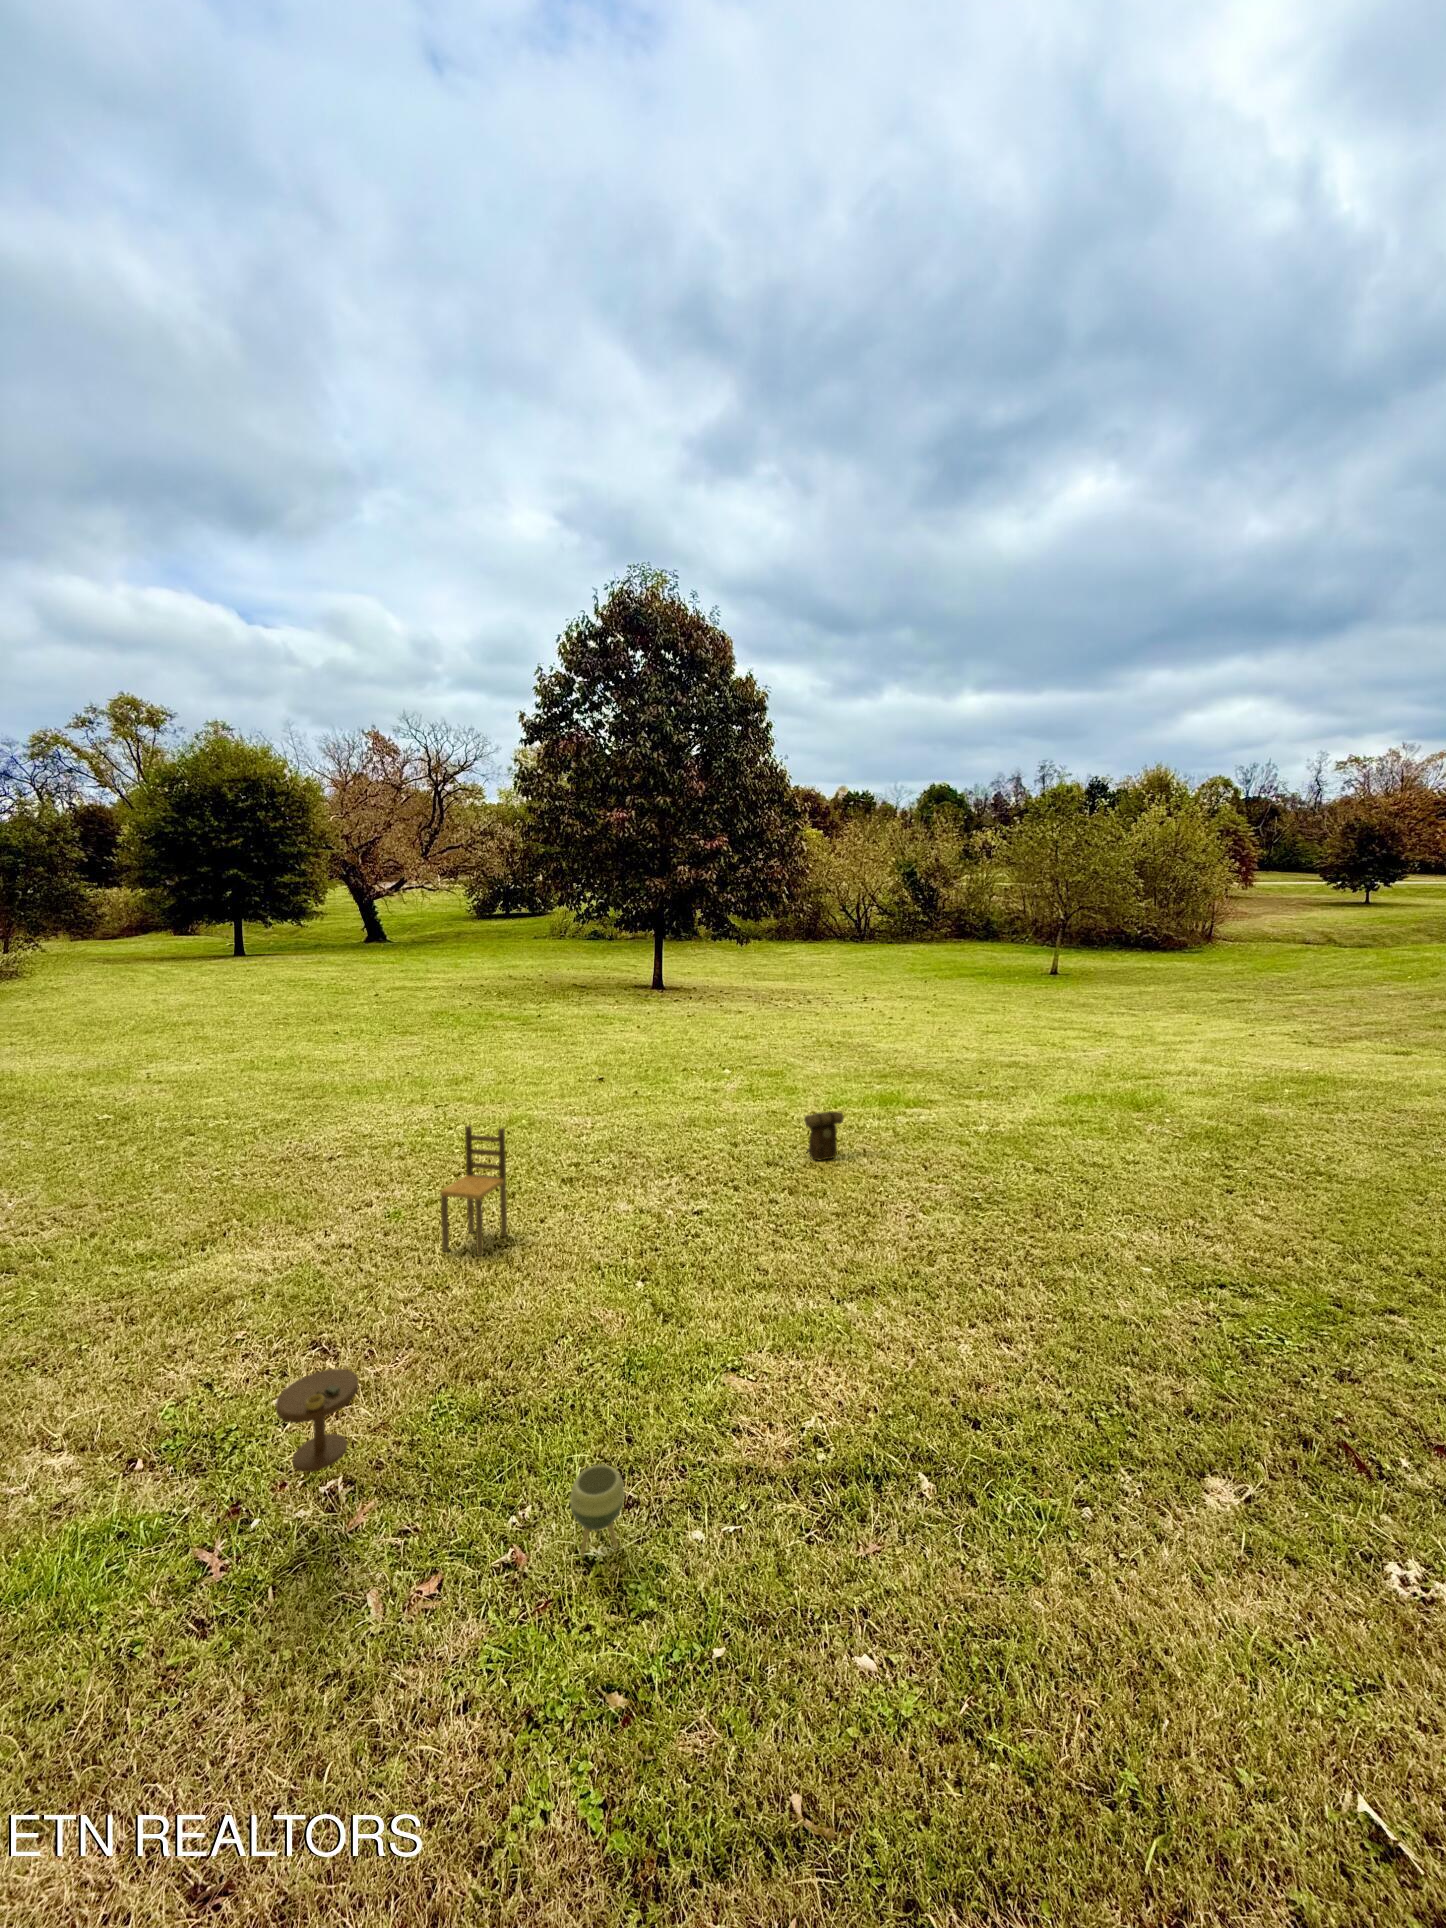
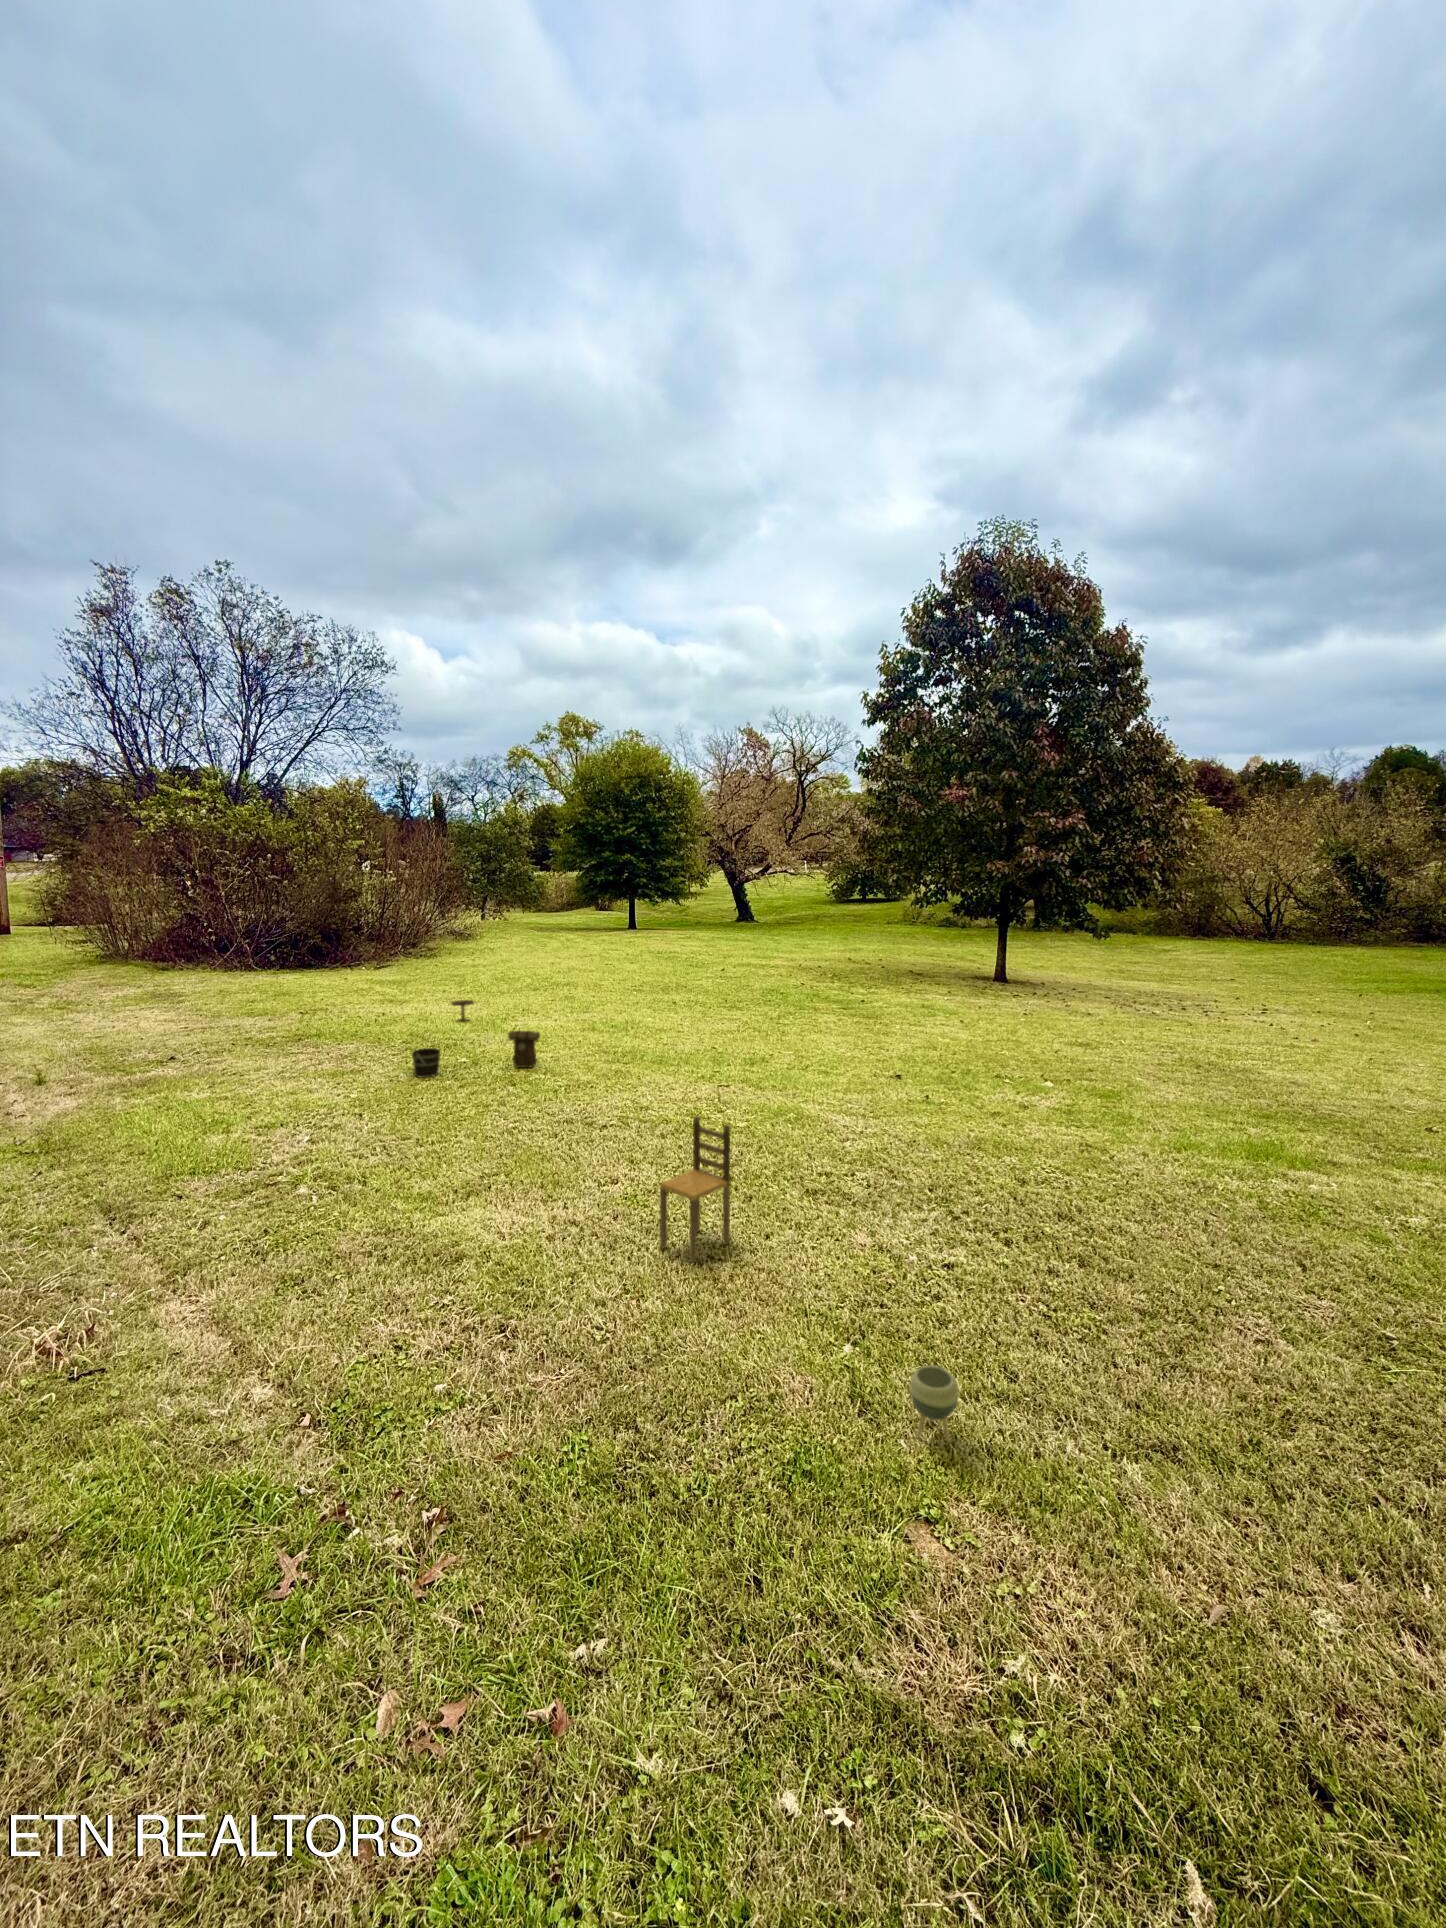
bucket: none [36,1109,77,1148] -> present [412,1048,440,1078]
backpack: present [804,1111,844,1160] -> present [508,1030,540,1068]
side table: present [276,1369,358,1472] -> present [451,1000,474,1023]
planter: present [570,1465,625,1556] -> present [910,1365,958,1443]

